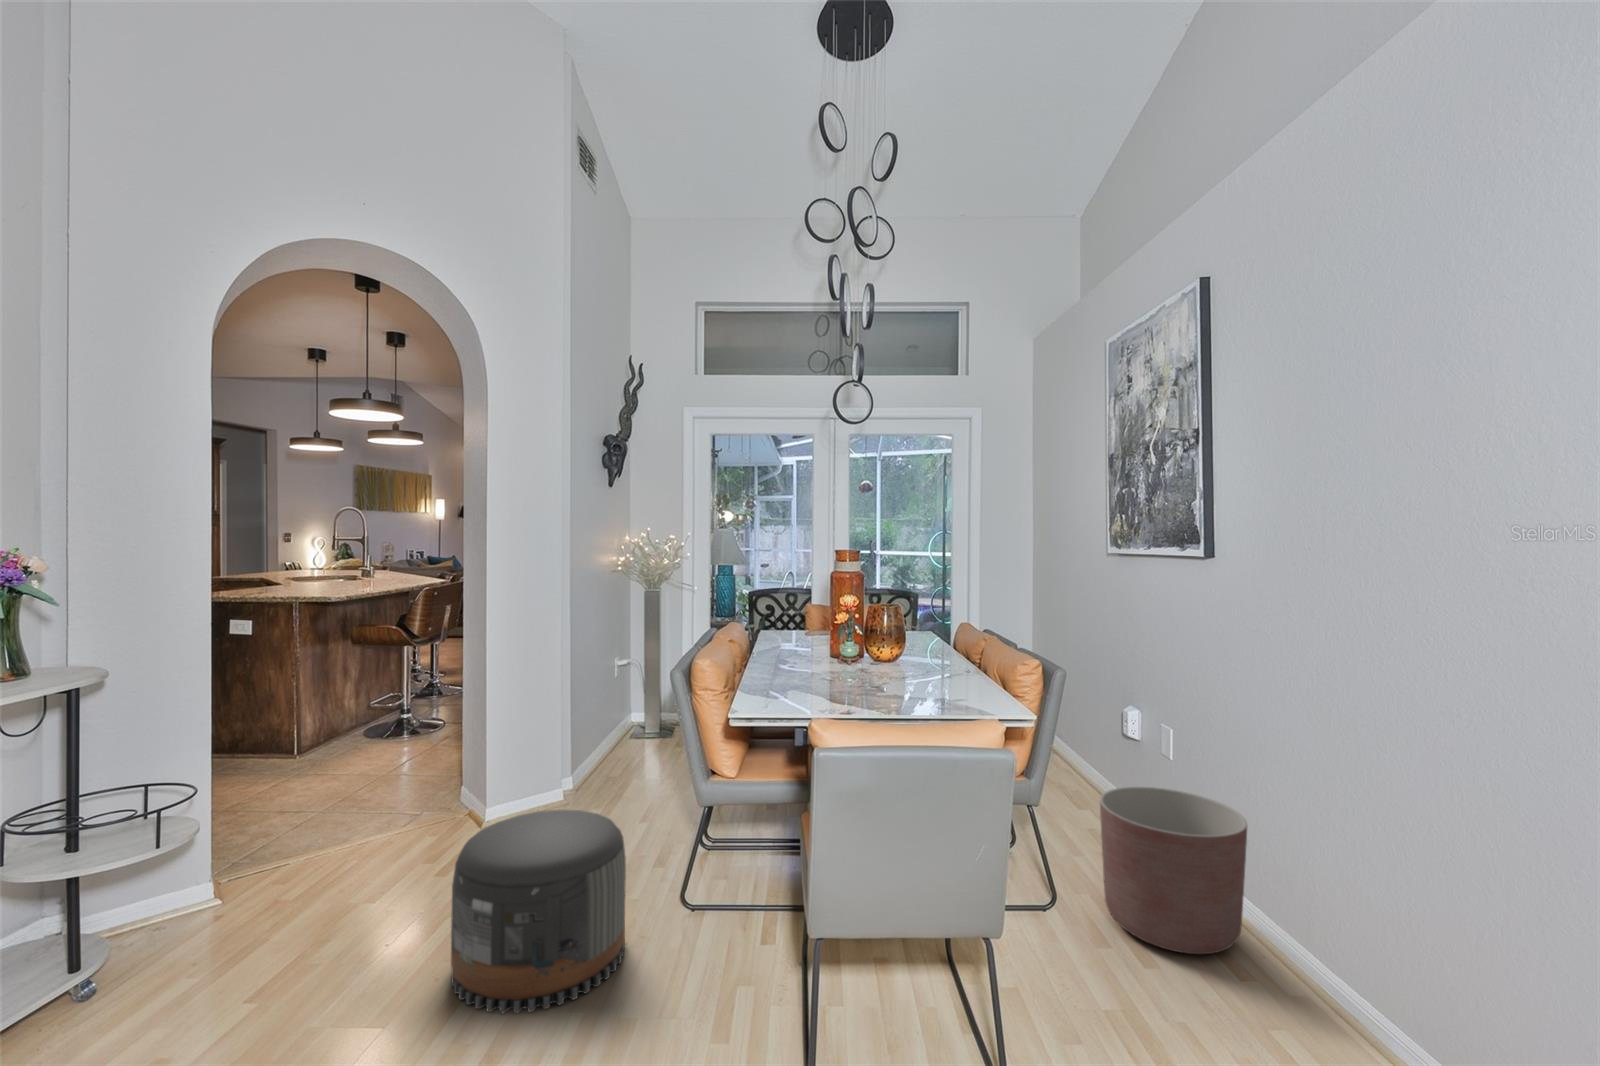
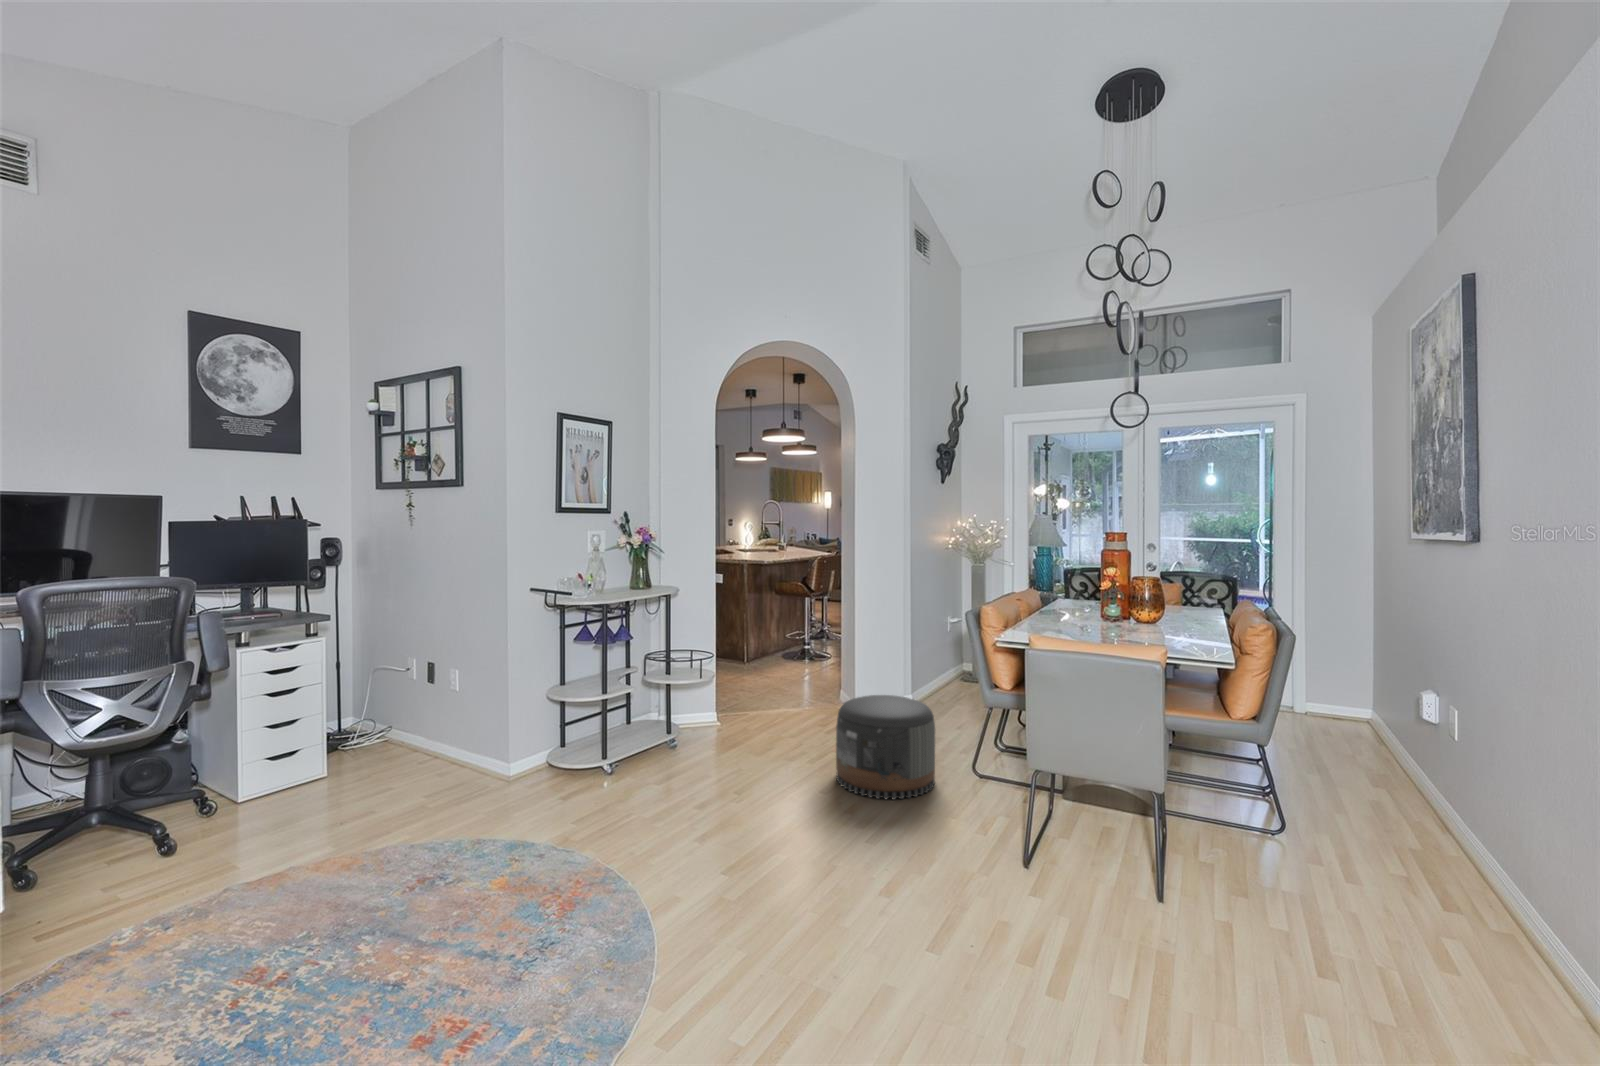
planter: present [1100,787,1247,954] -> none [1328,743,1482,885]

